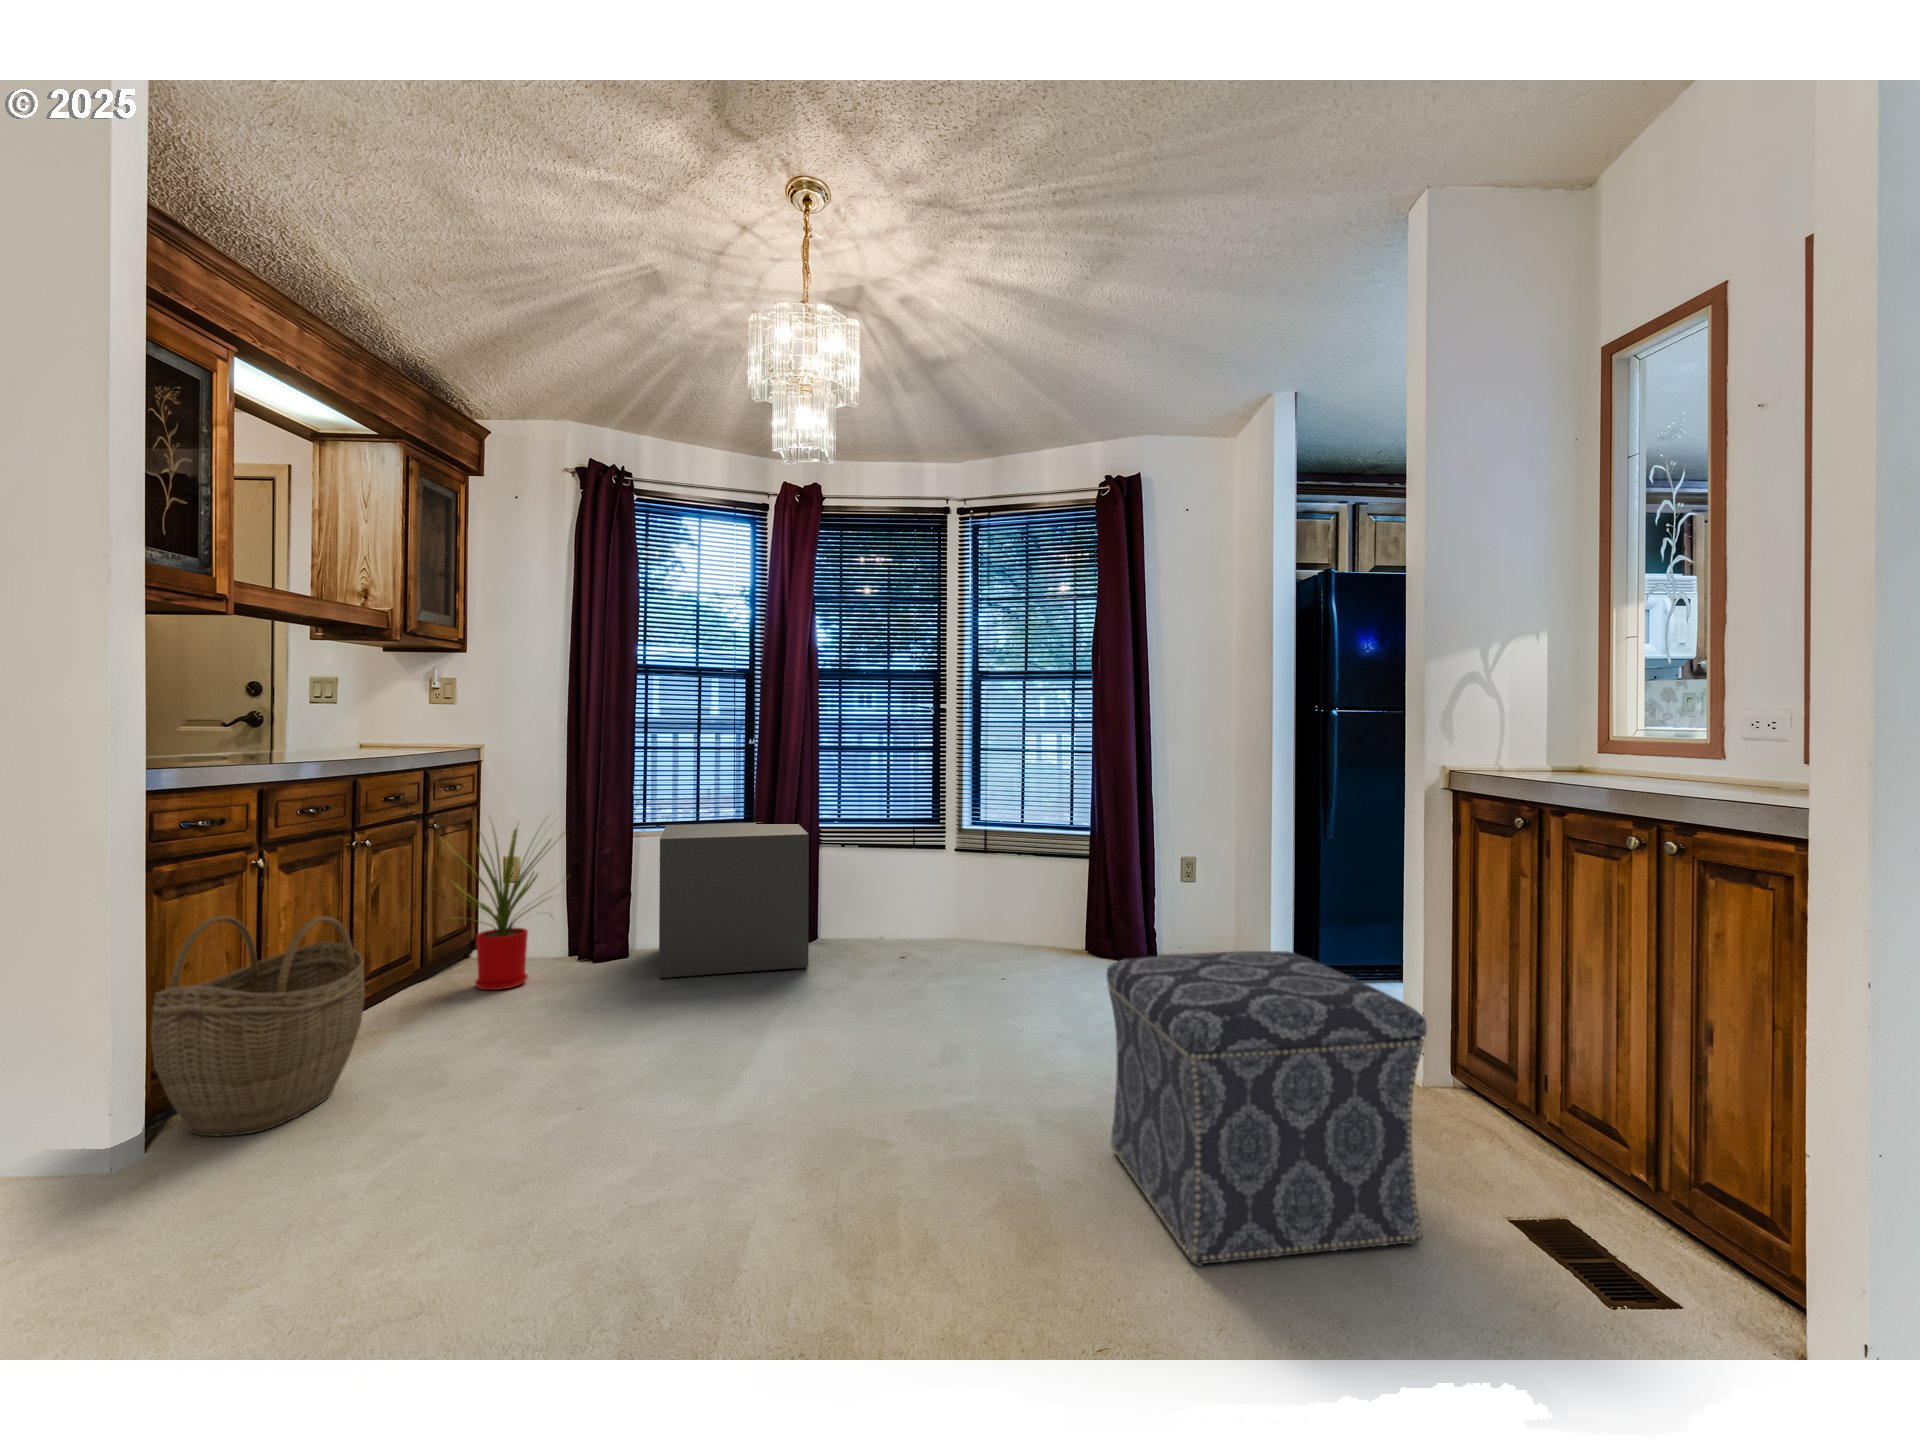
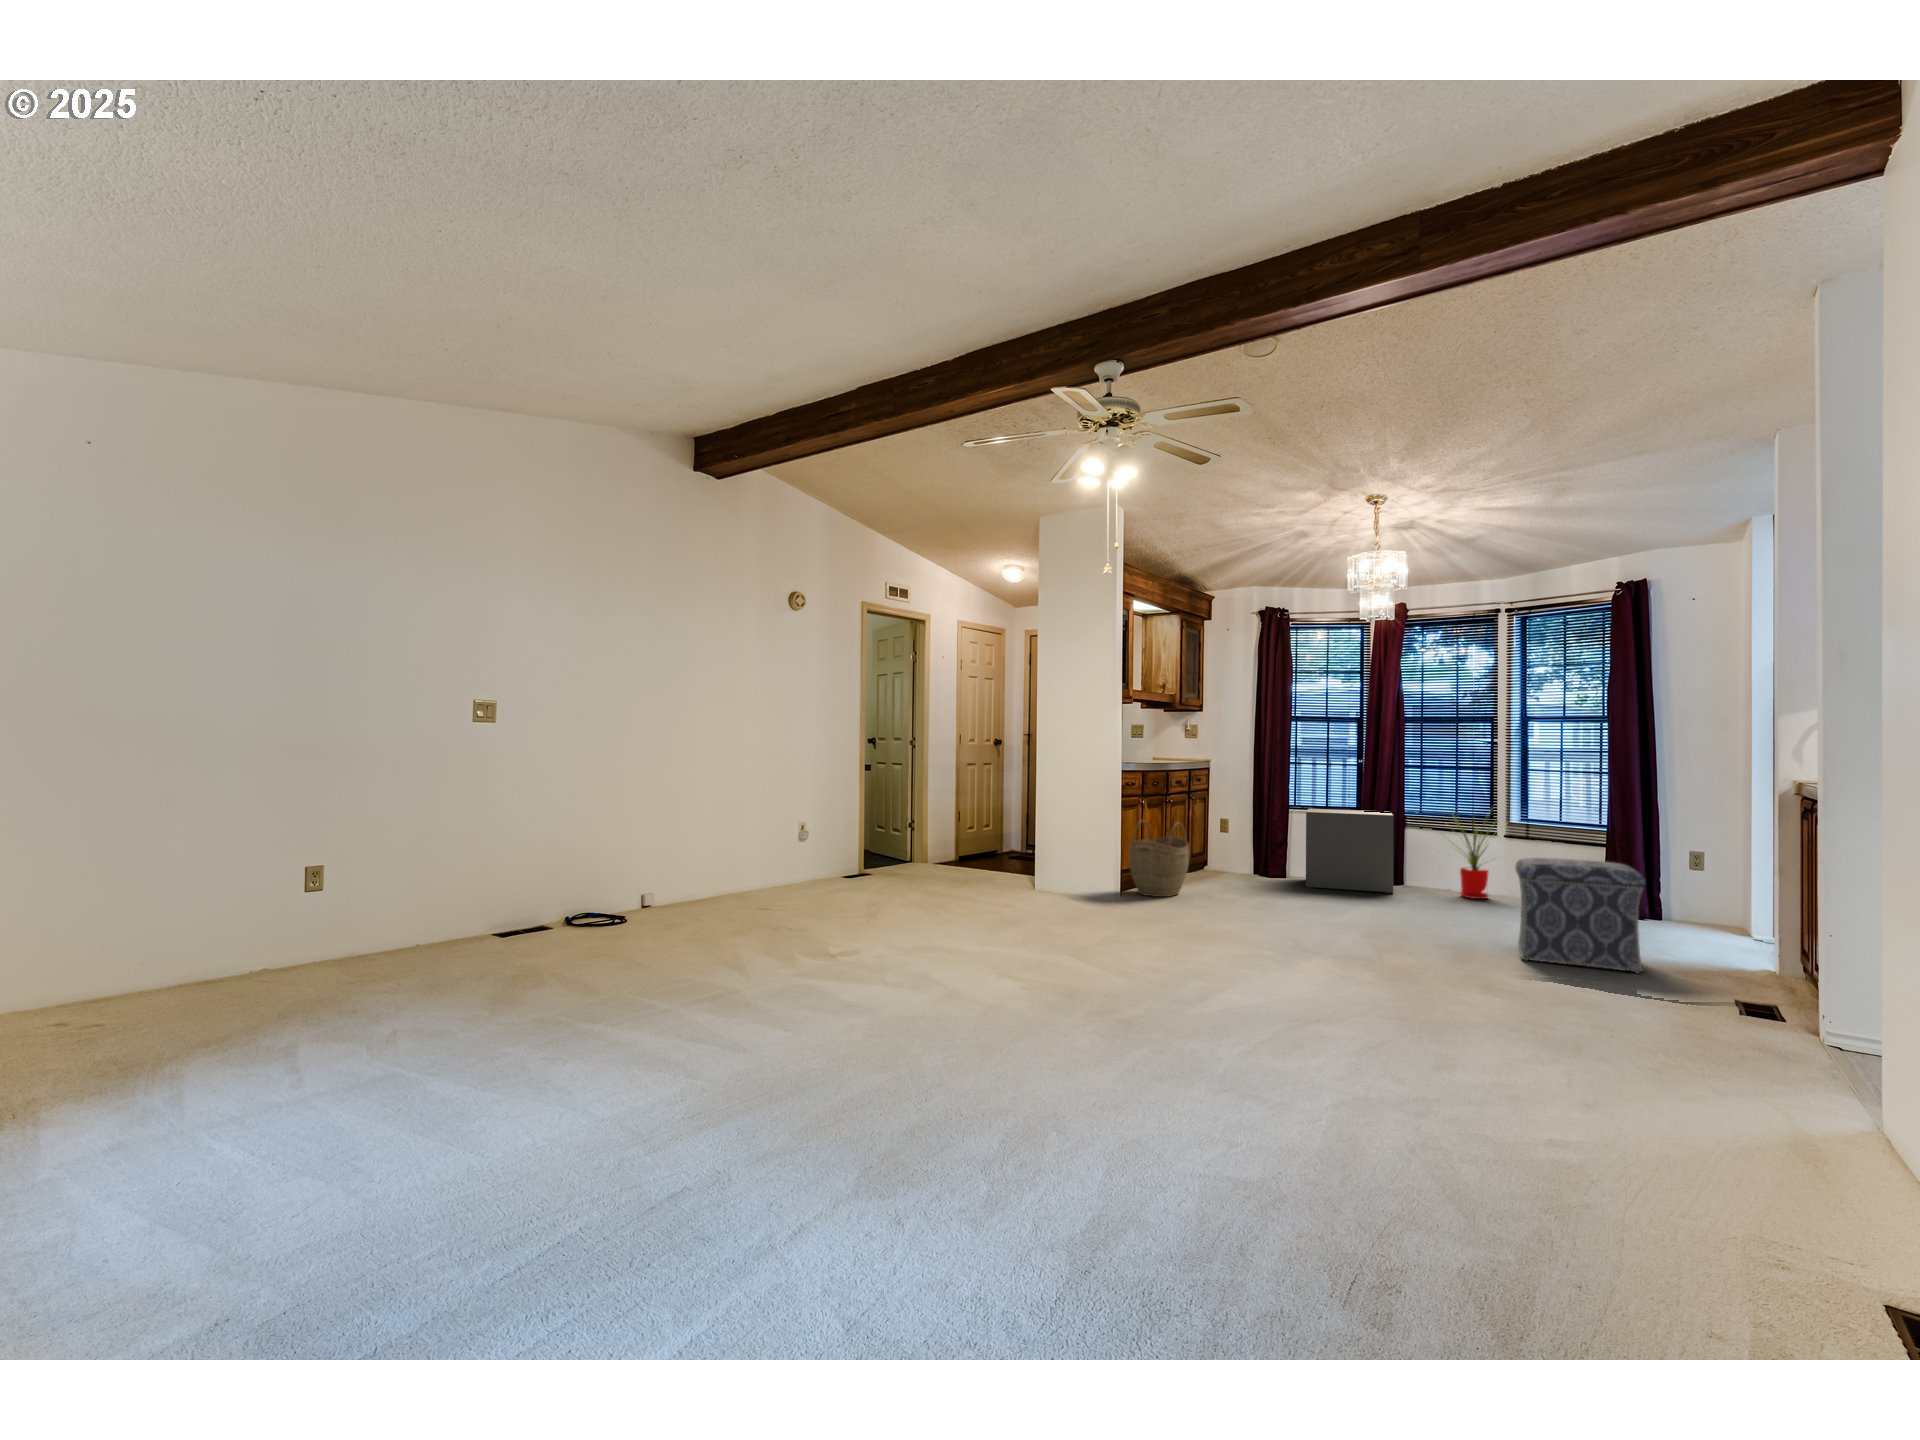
house plant: present [452,828,565,990] -> present [1450,817,1495,899]

